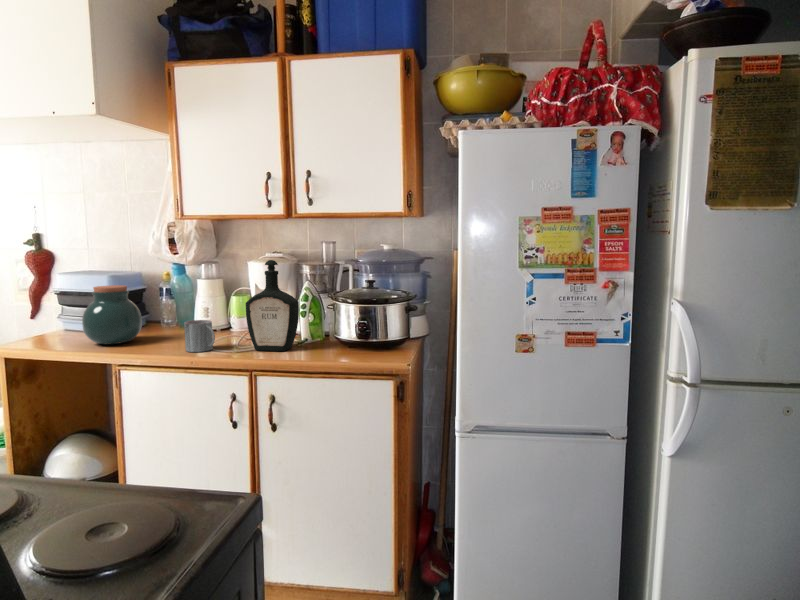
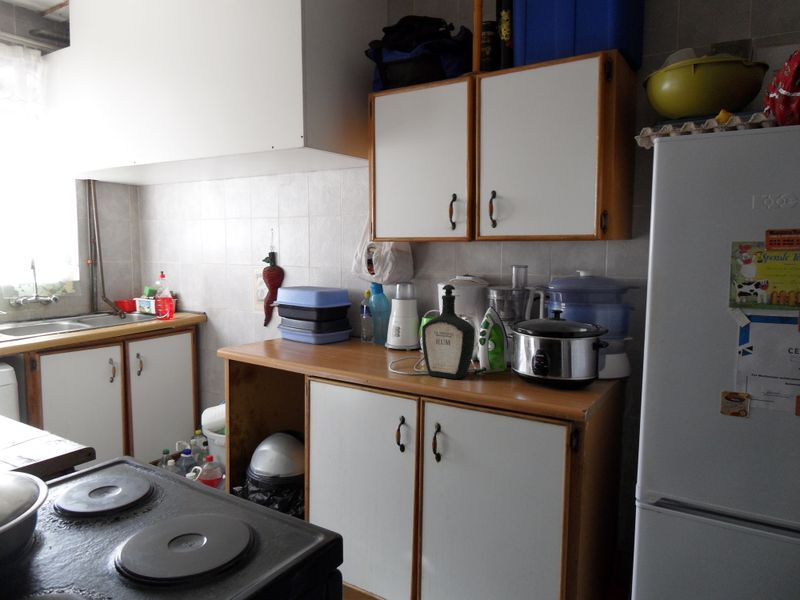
jar: present [82,285,142,344] -> none [291,302,338,356]
mug: present [184,320,215,352] -> none [367,340,392,371]

